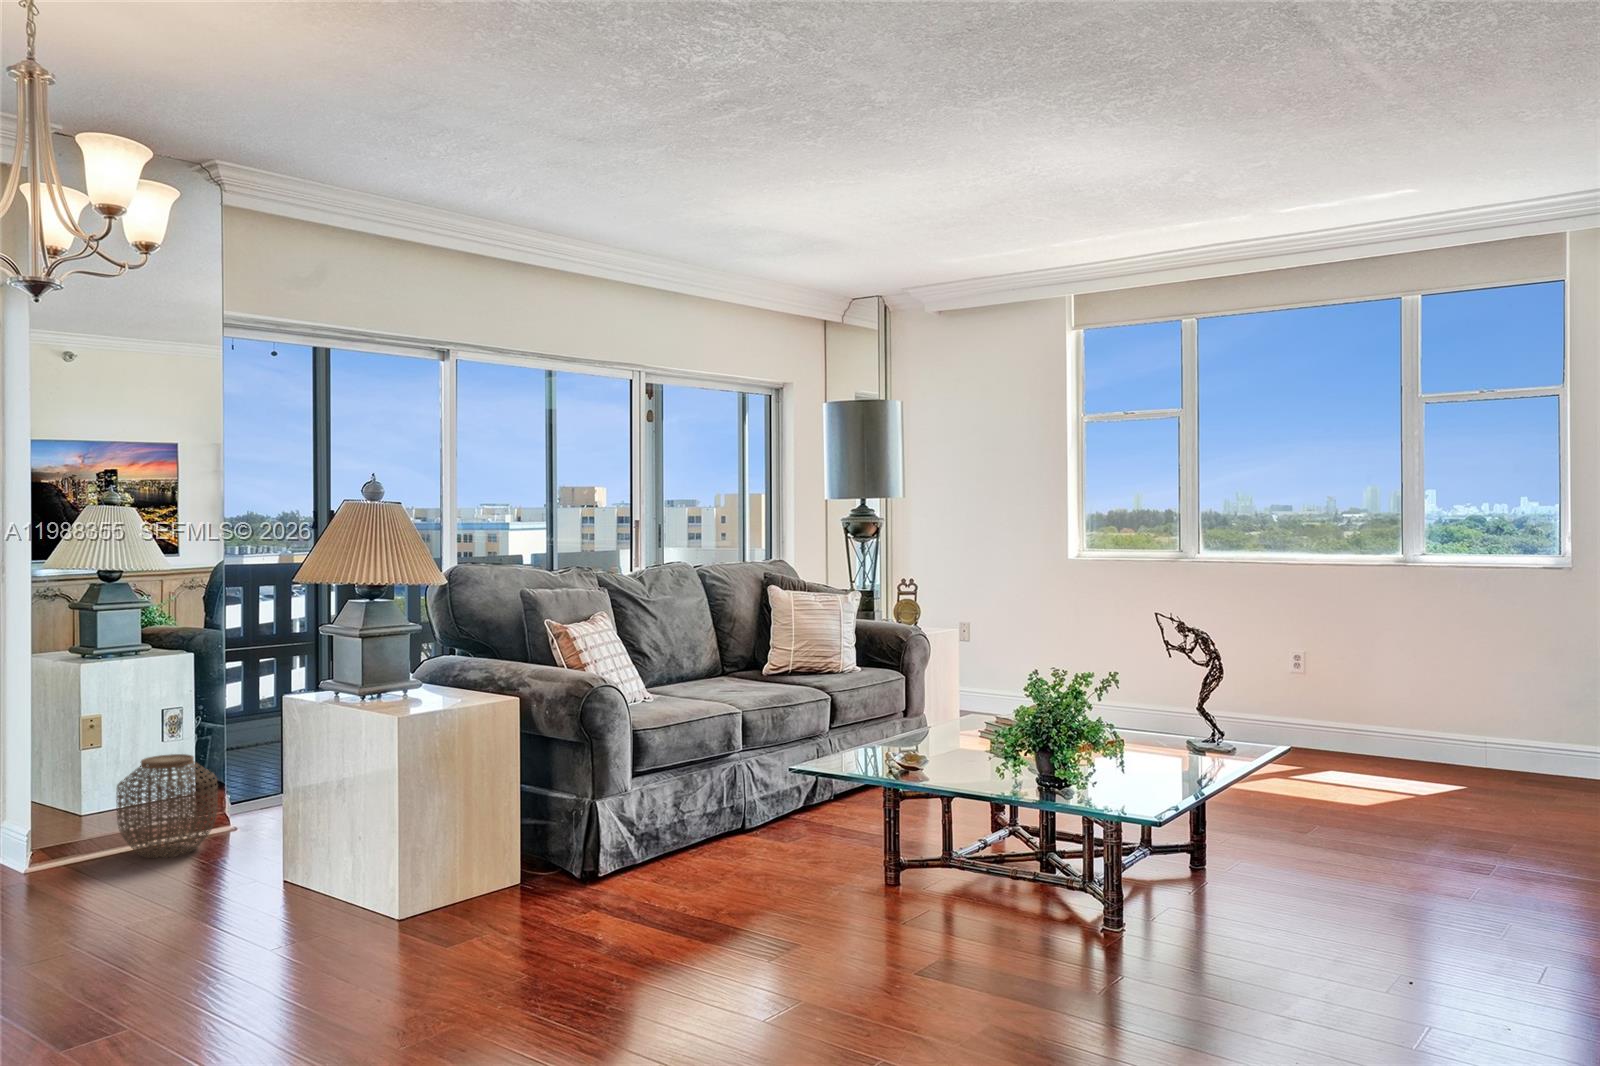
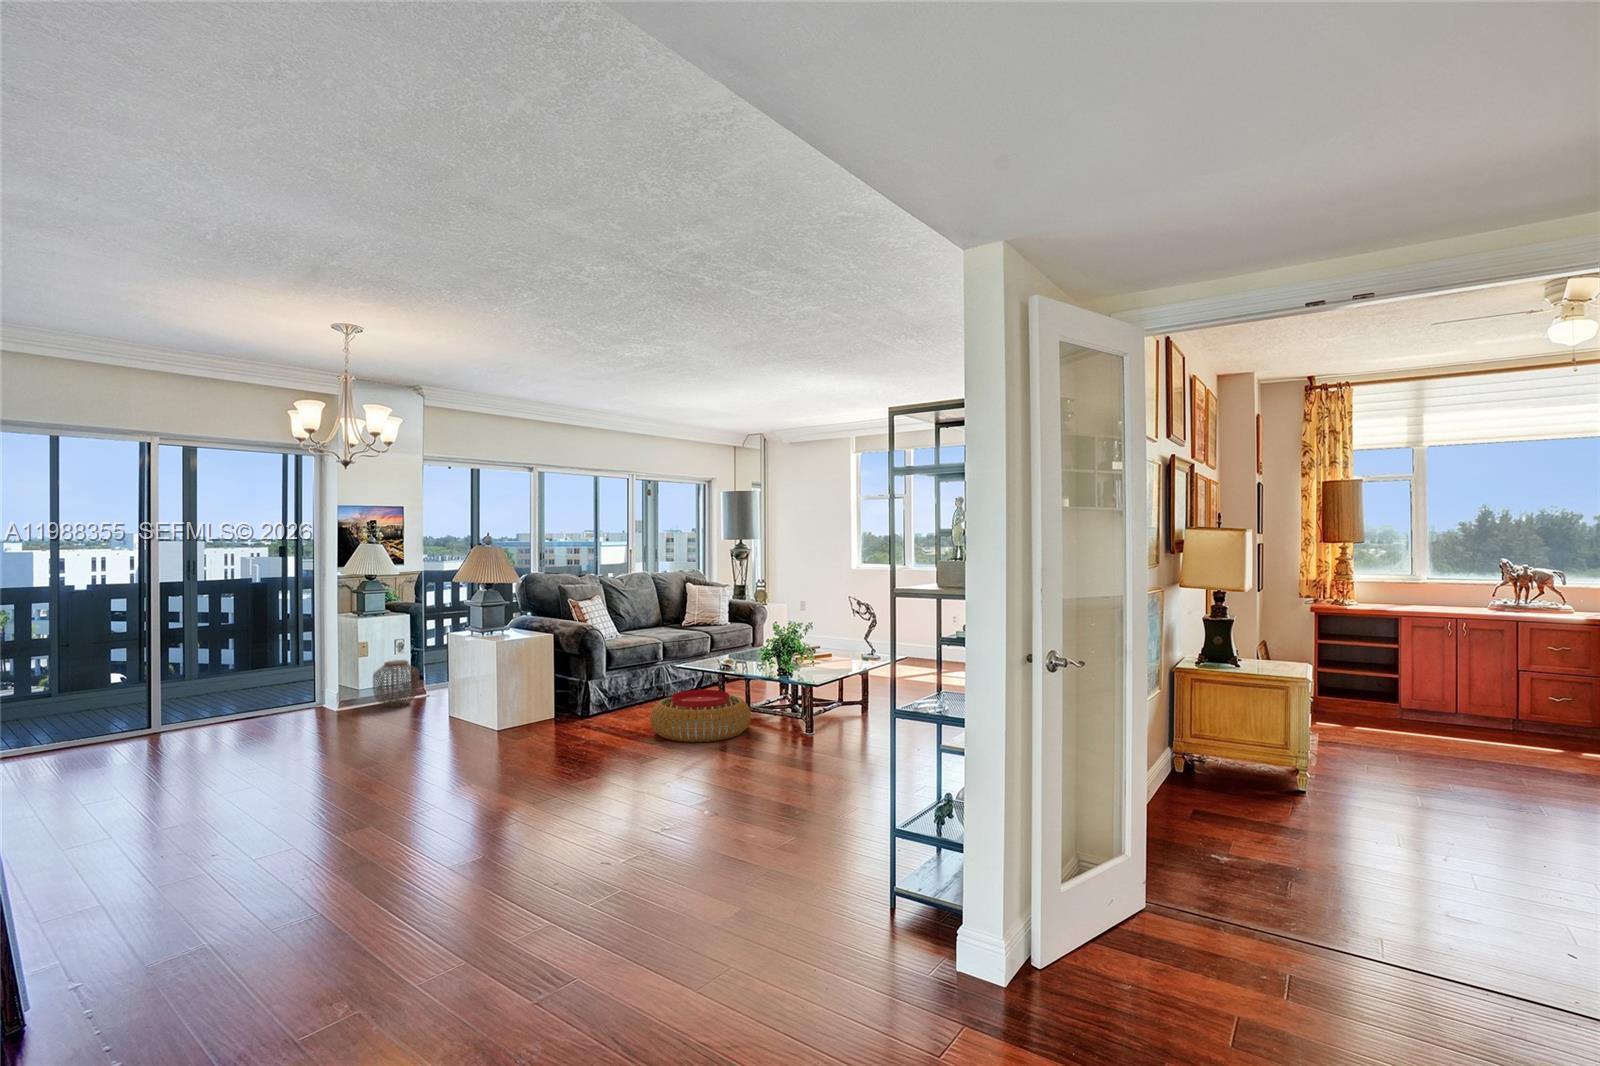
pouf: none [761,823,996,955] -> present [650,690,751,742]

